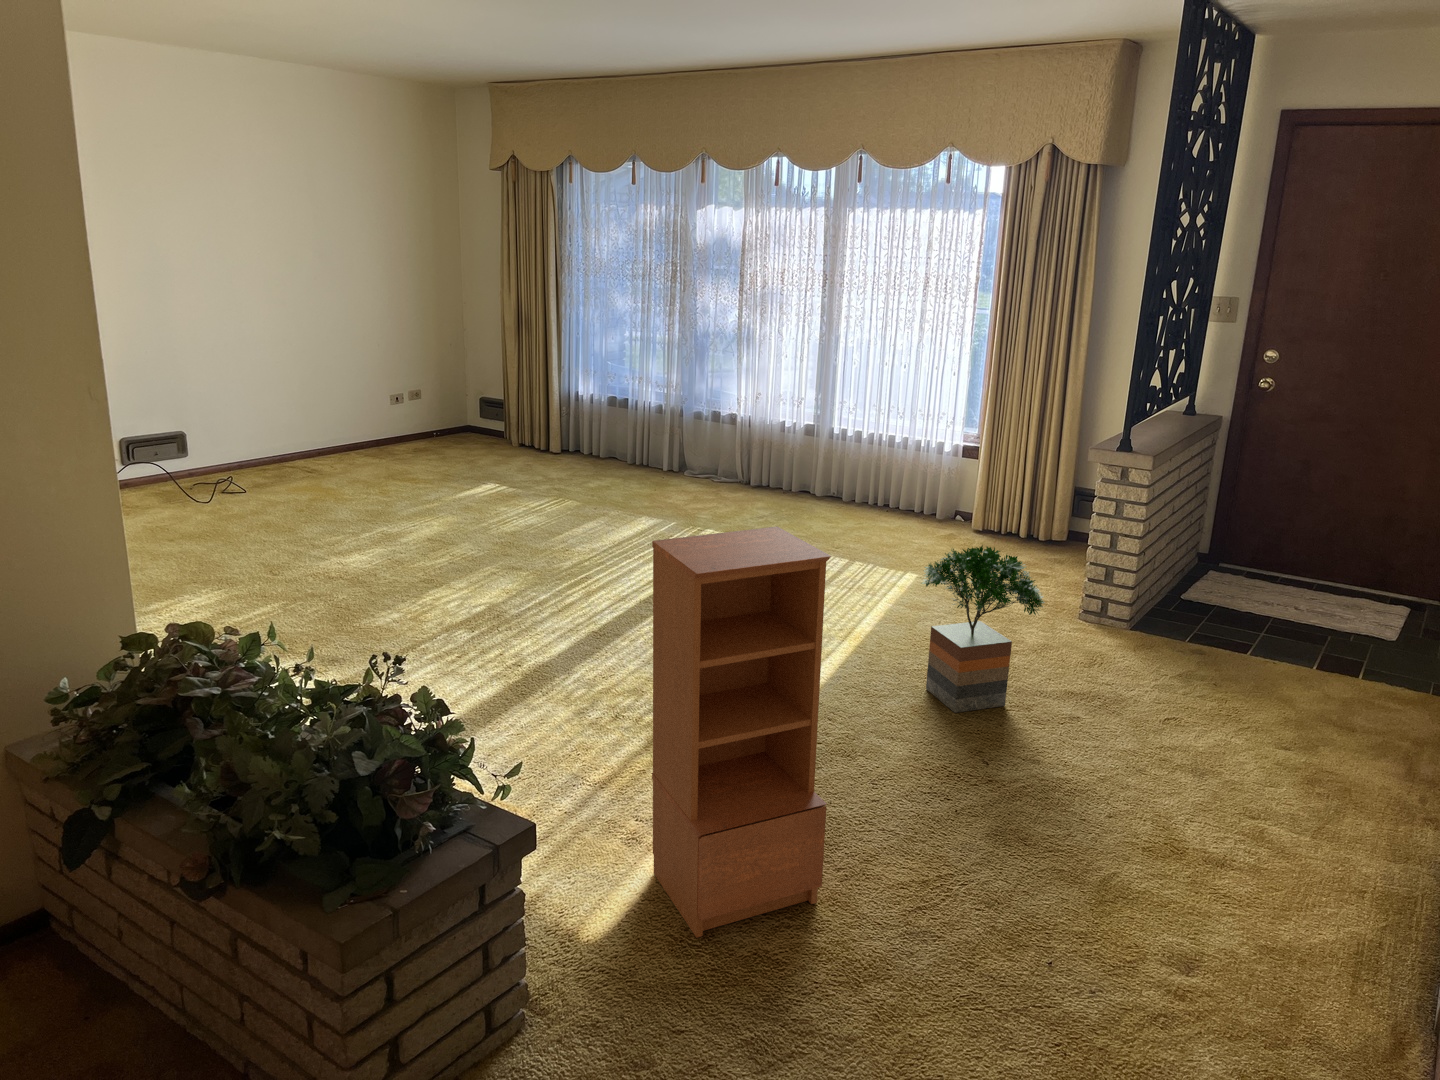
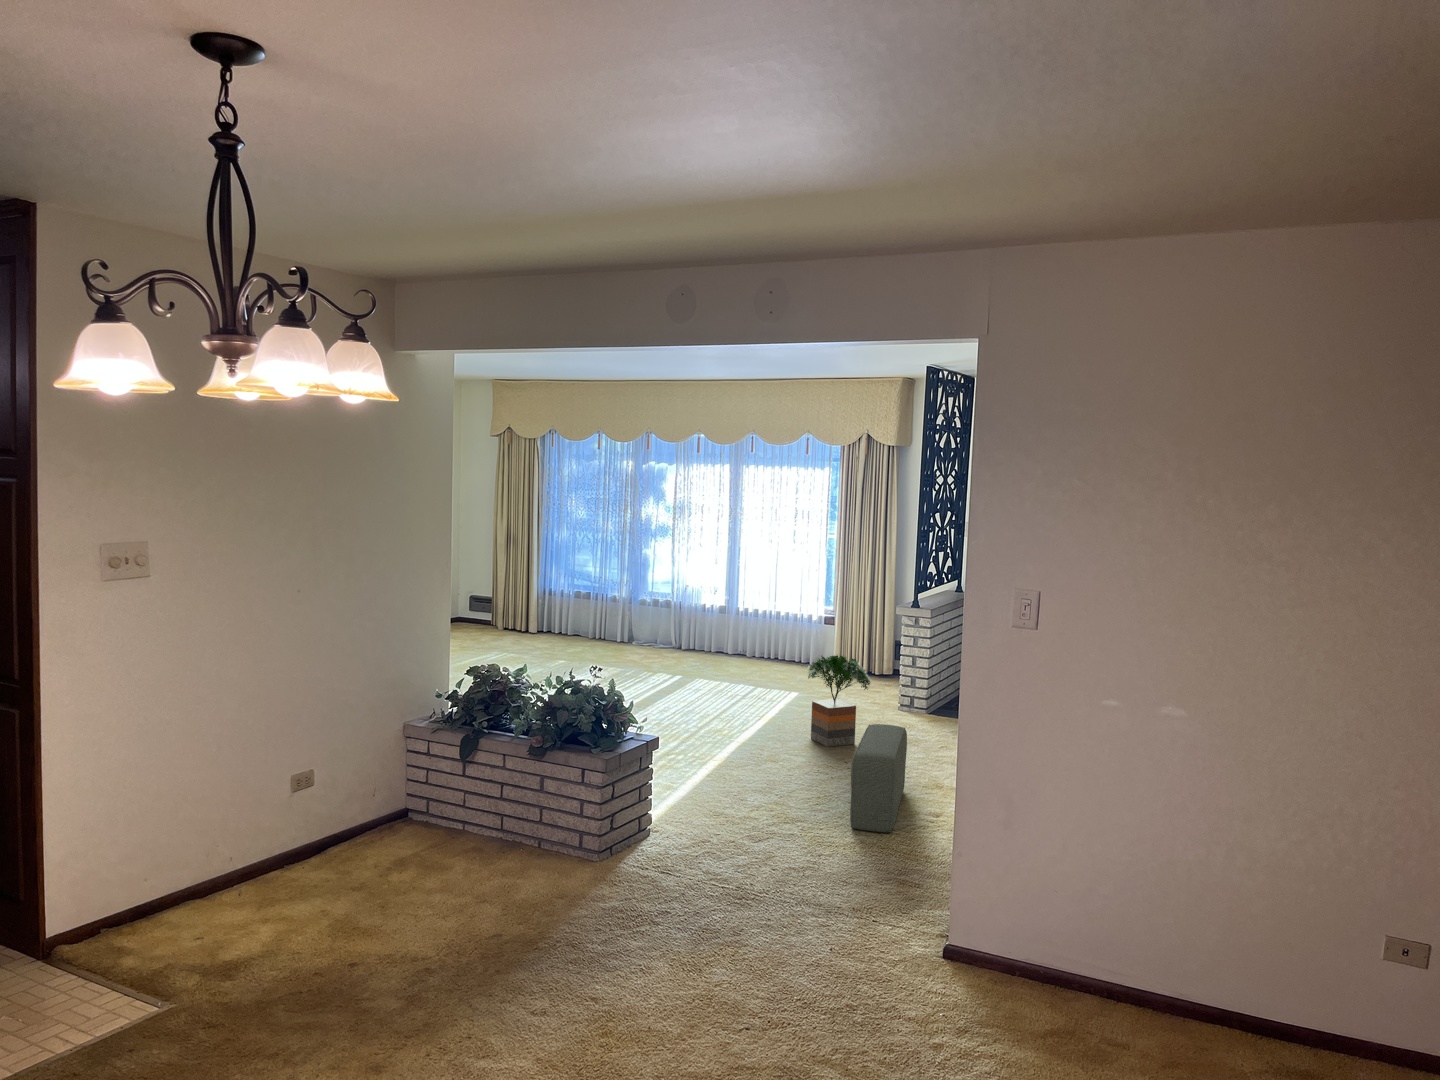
bookcase: present [652,527,831,938] -> none [685,625,771,816]
pouf: none [994,730,1125,1033] -> present [850,724,907,832]

